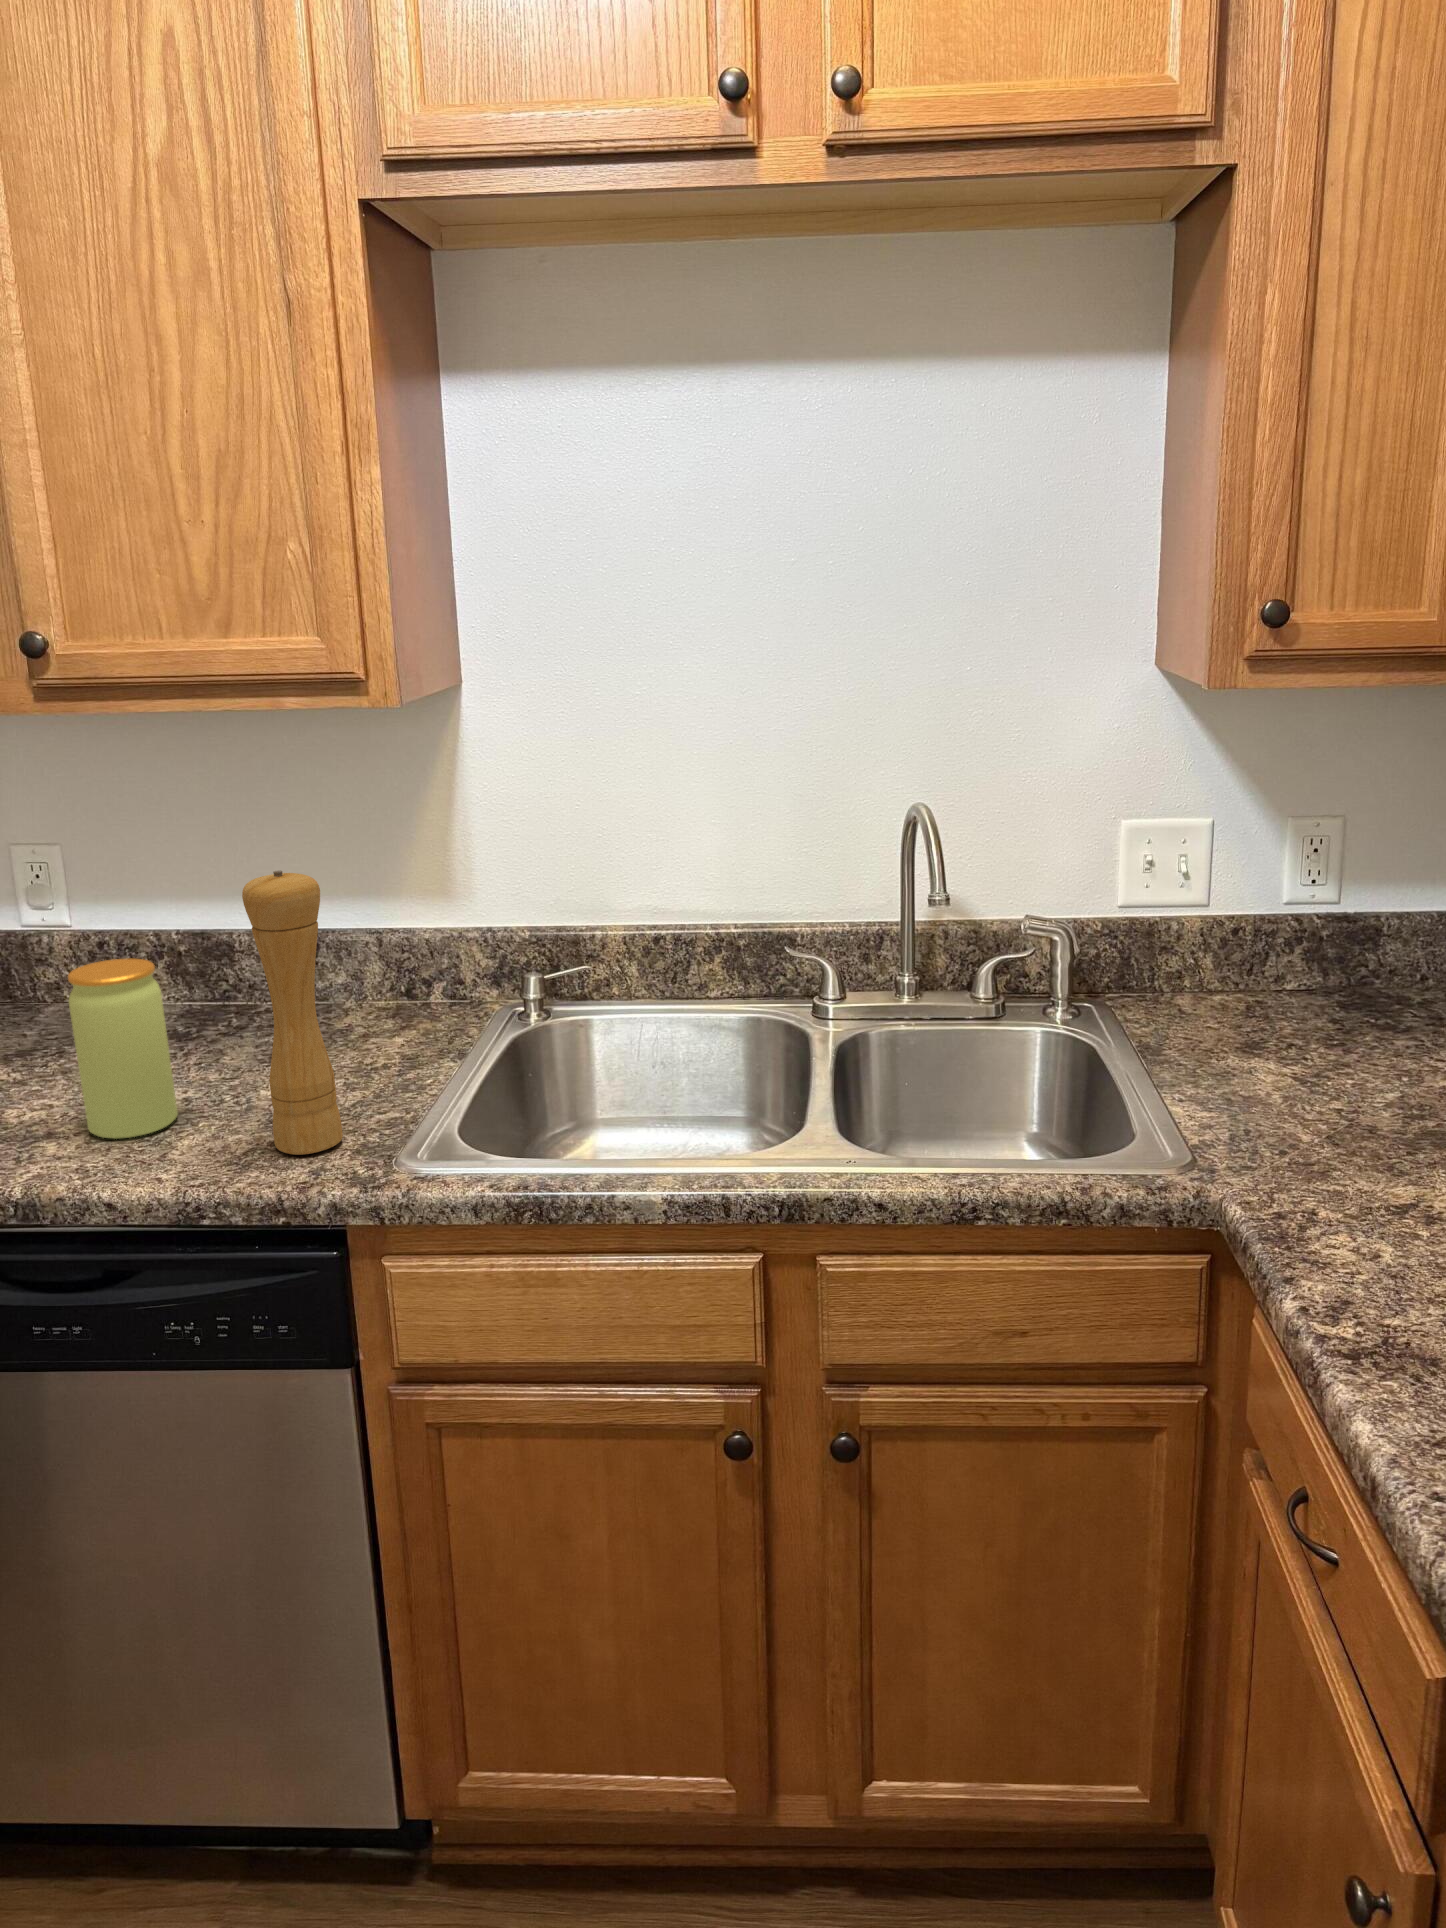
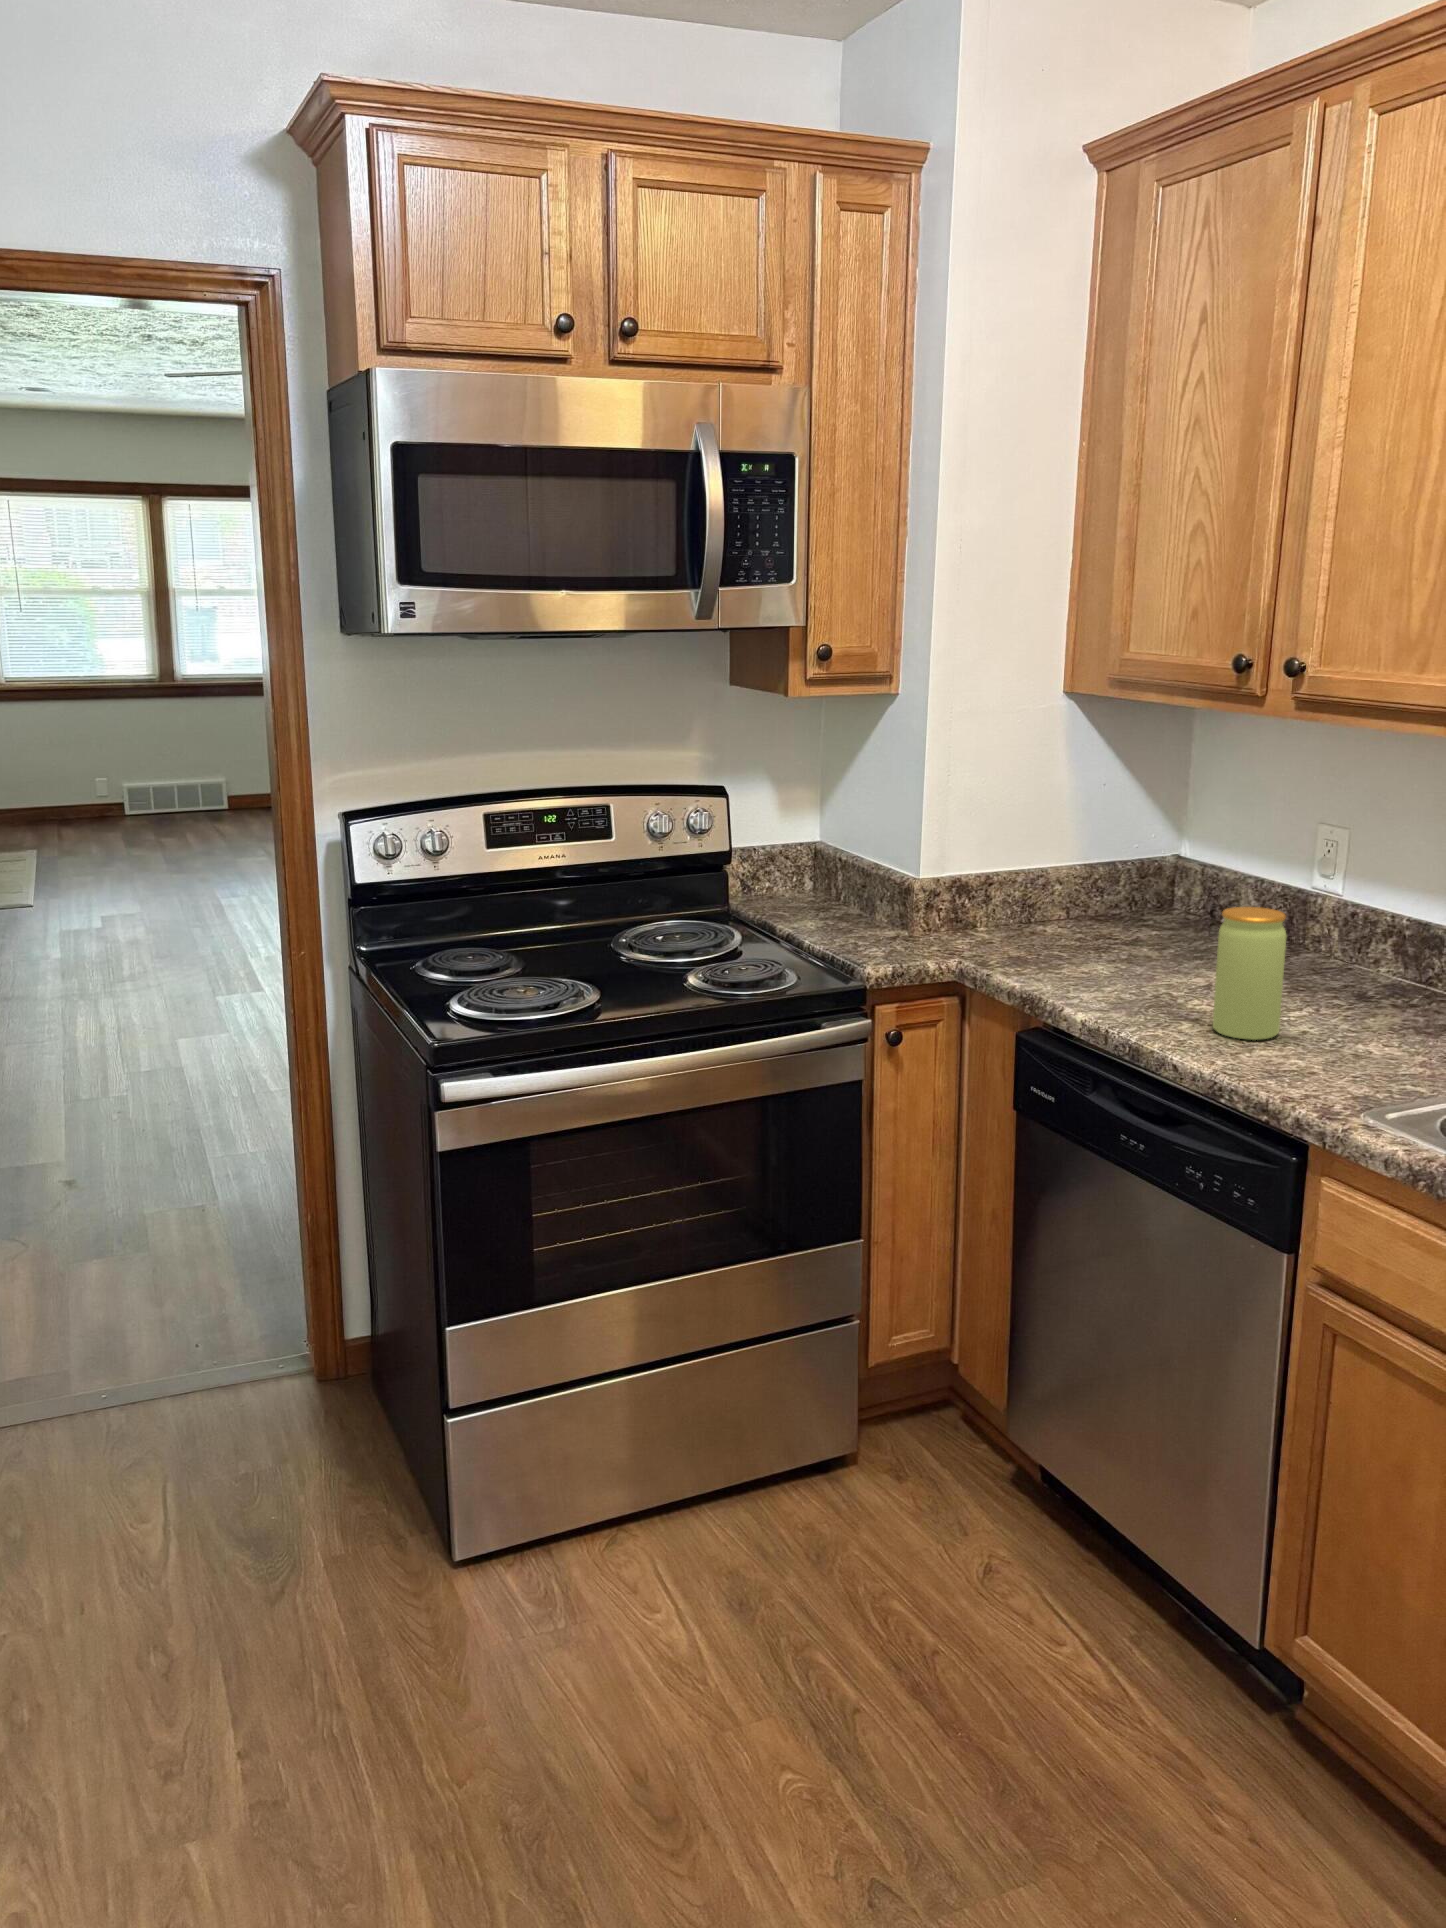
pepper mill: present [242,870,343,1155] -> none [1302,860,1378,1087]

